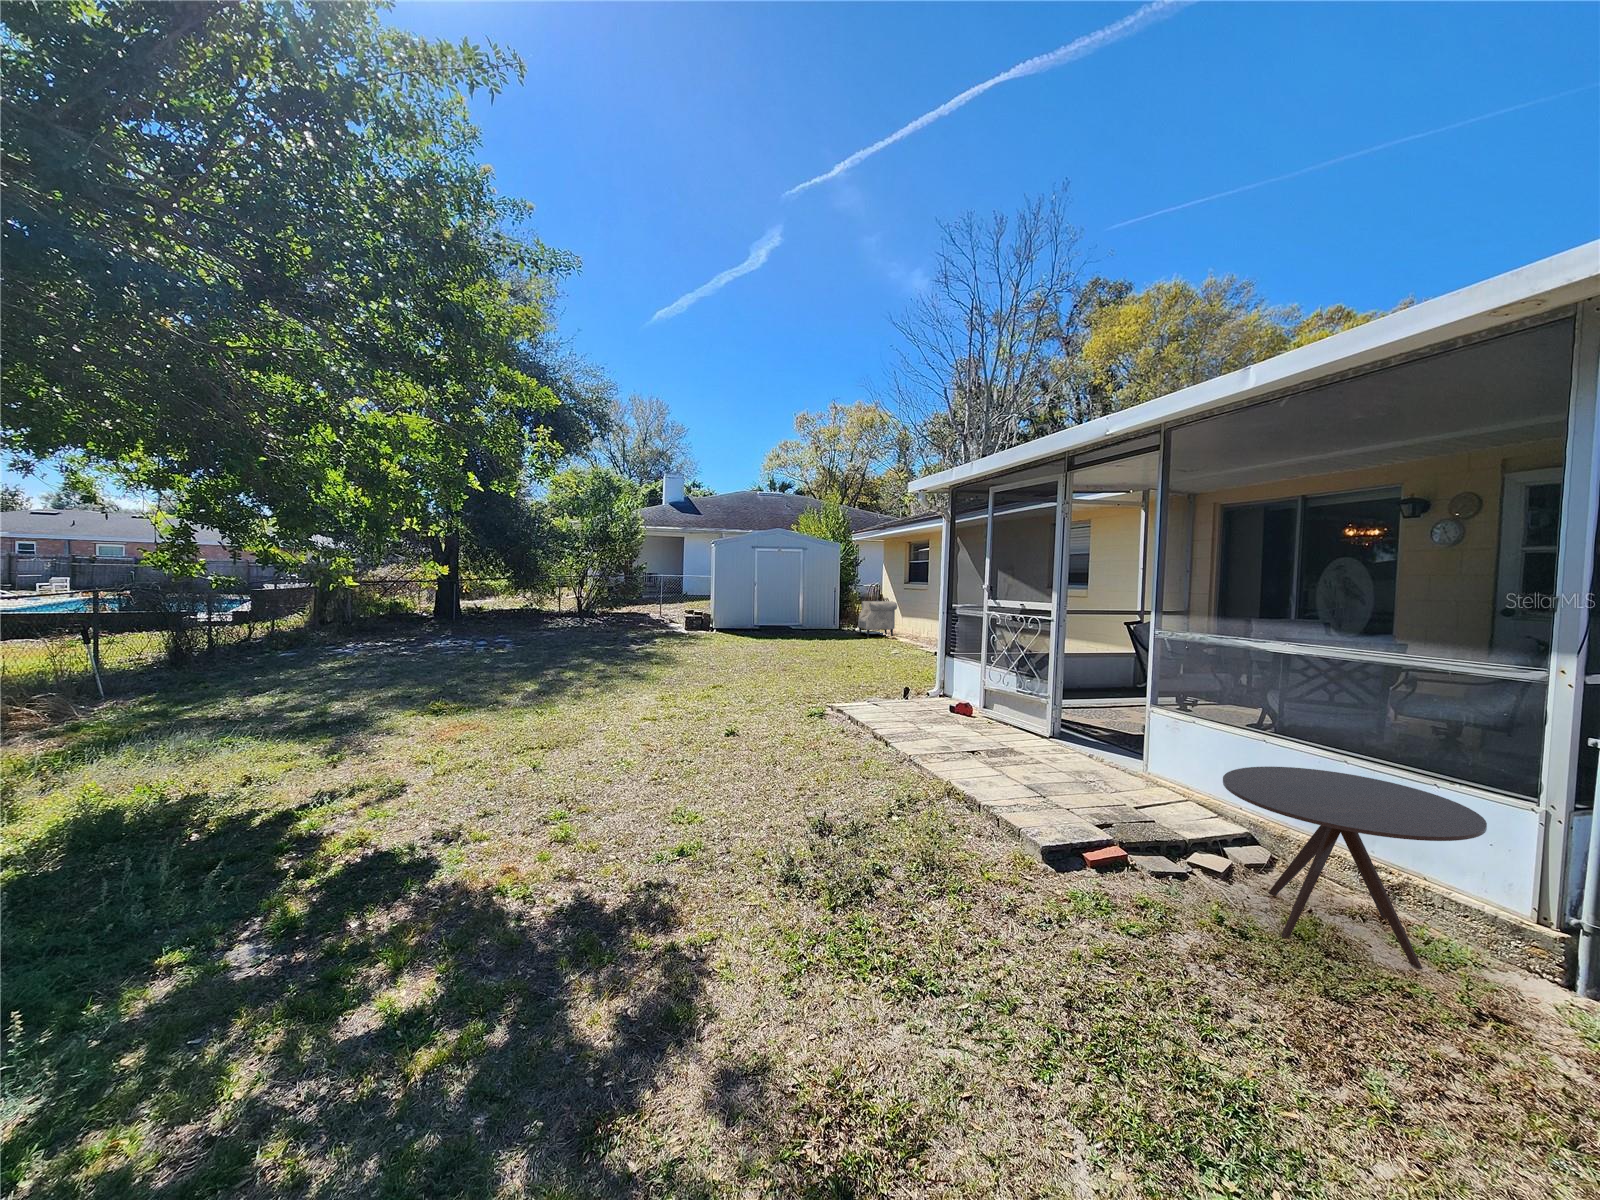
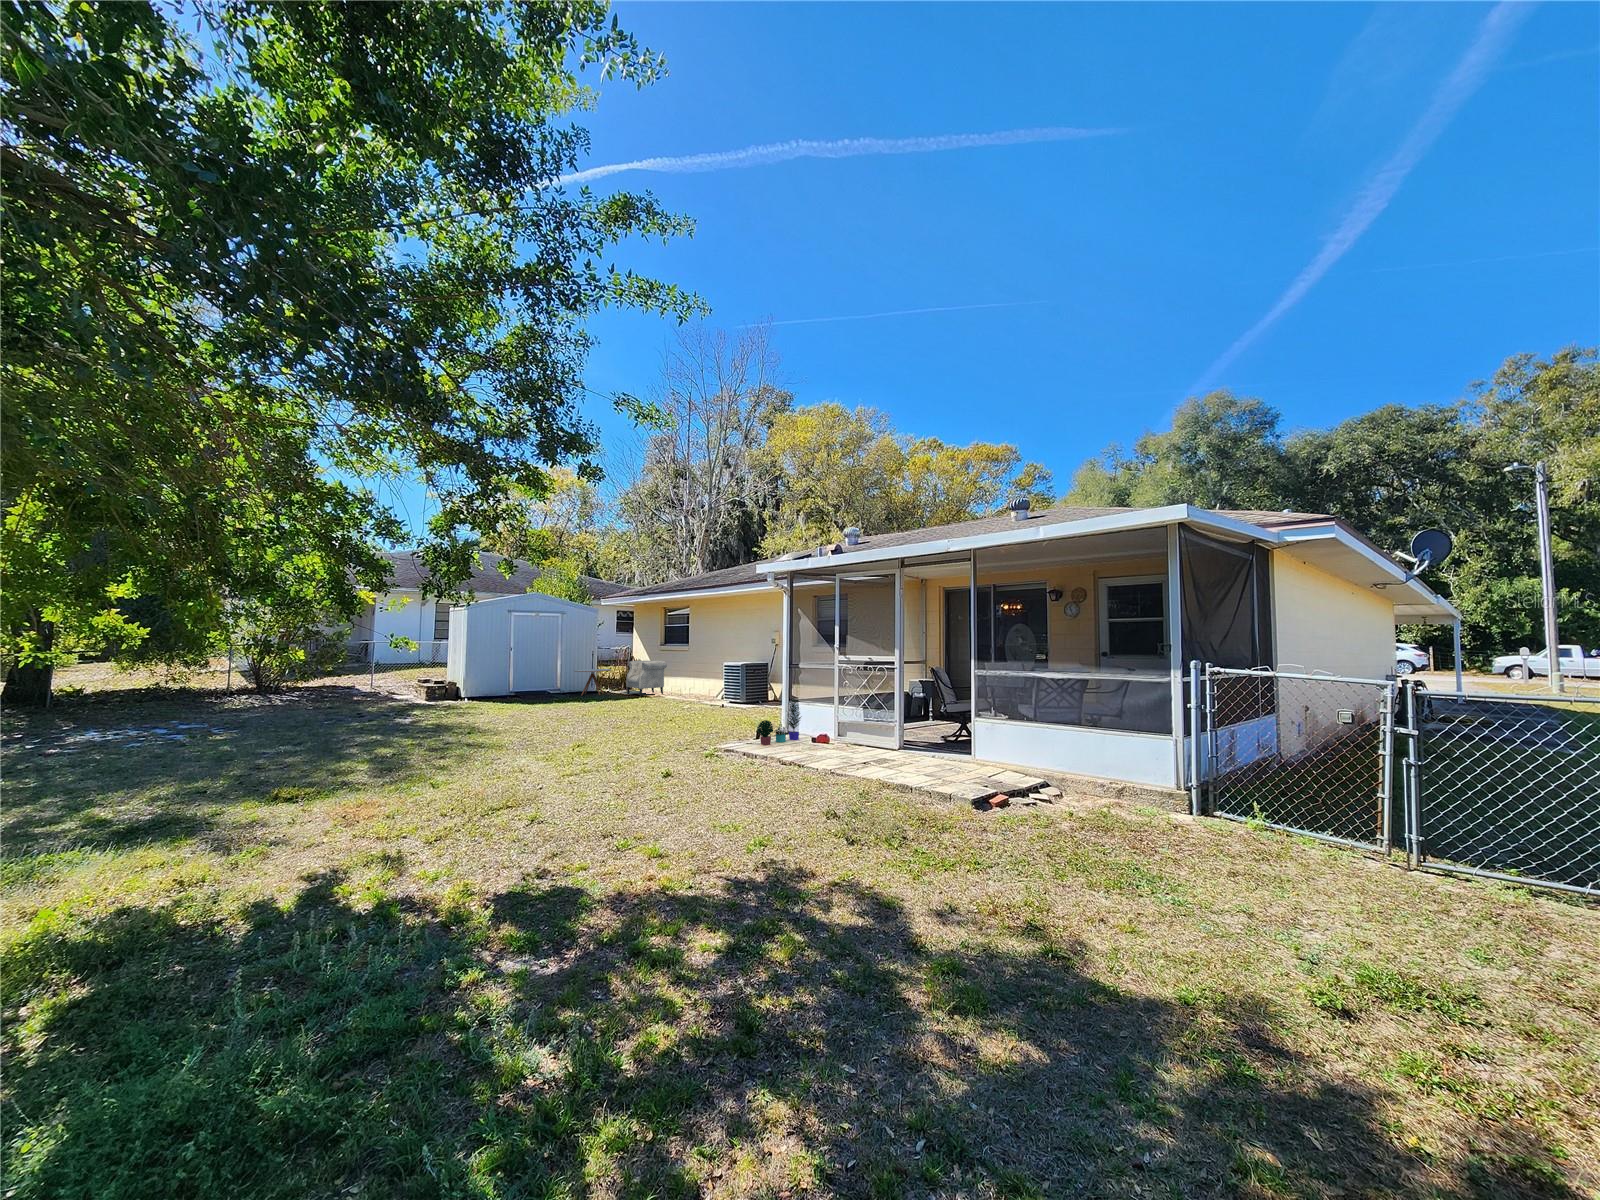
potted plant: none [887,651,953,706] -> present [757,698,801,745]
round table: present [1223,767,1487,969] -> present [574,669,611,696]

